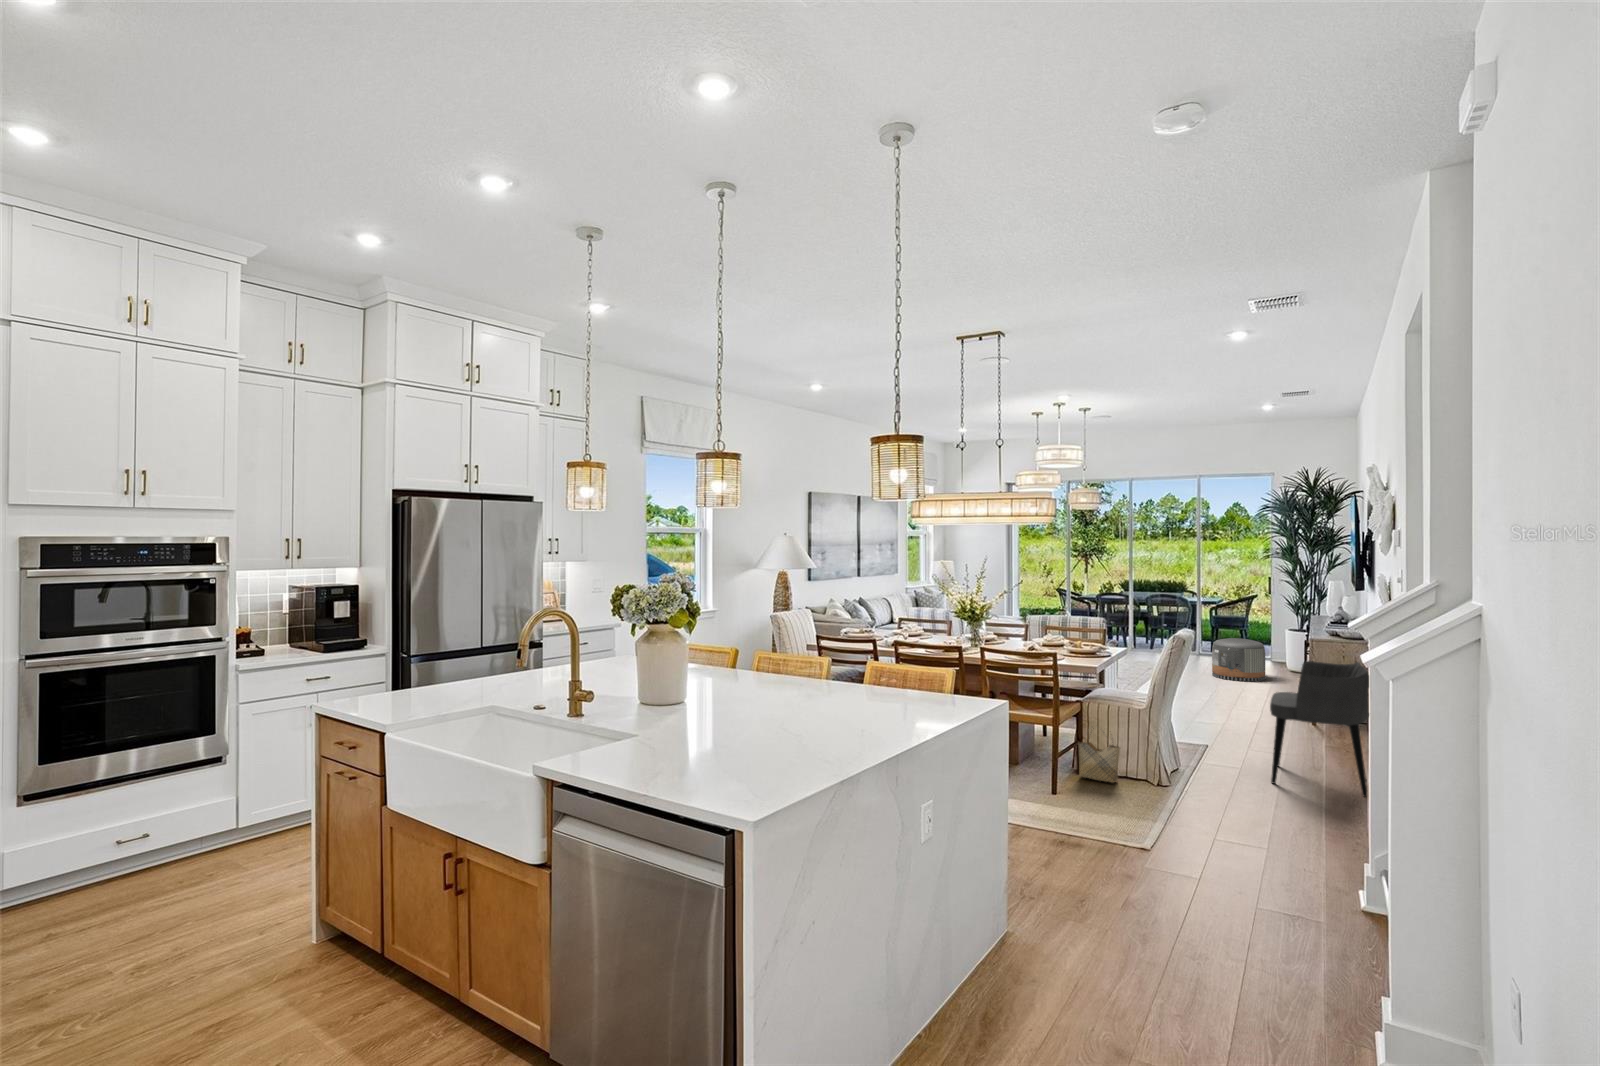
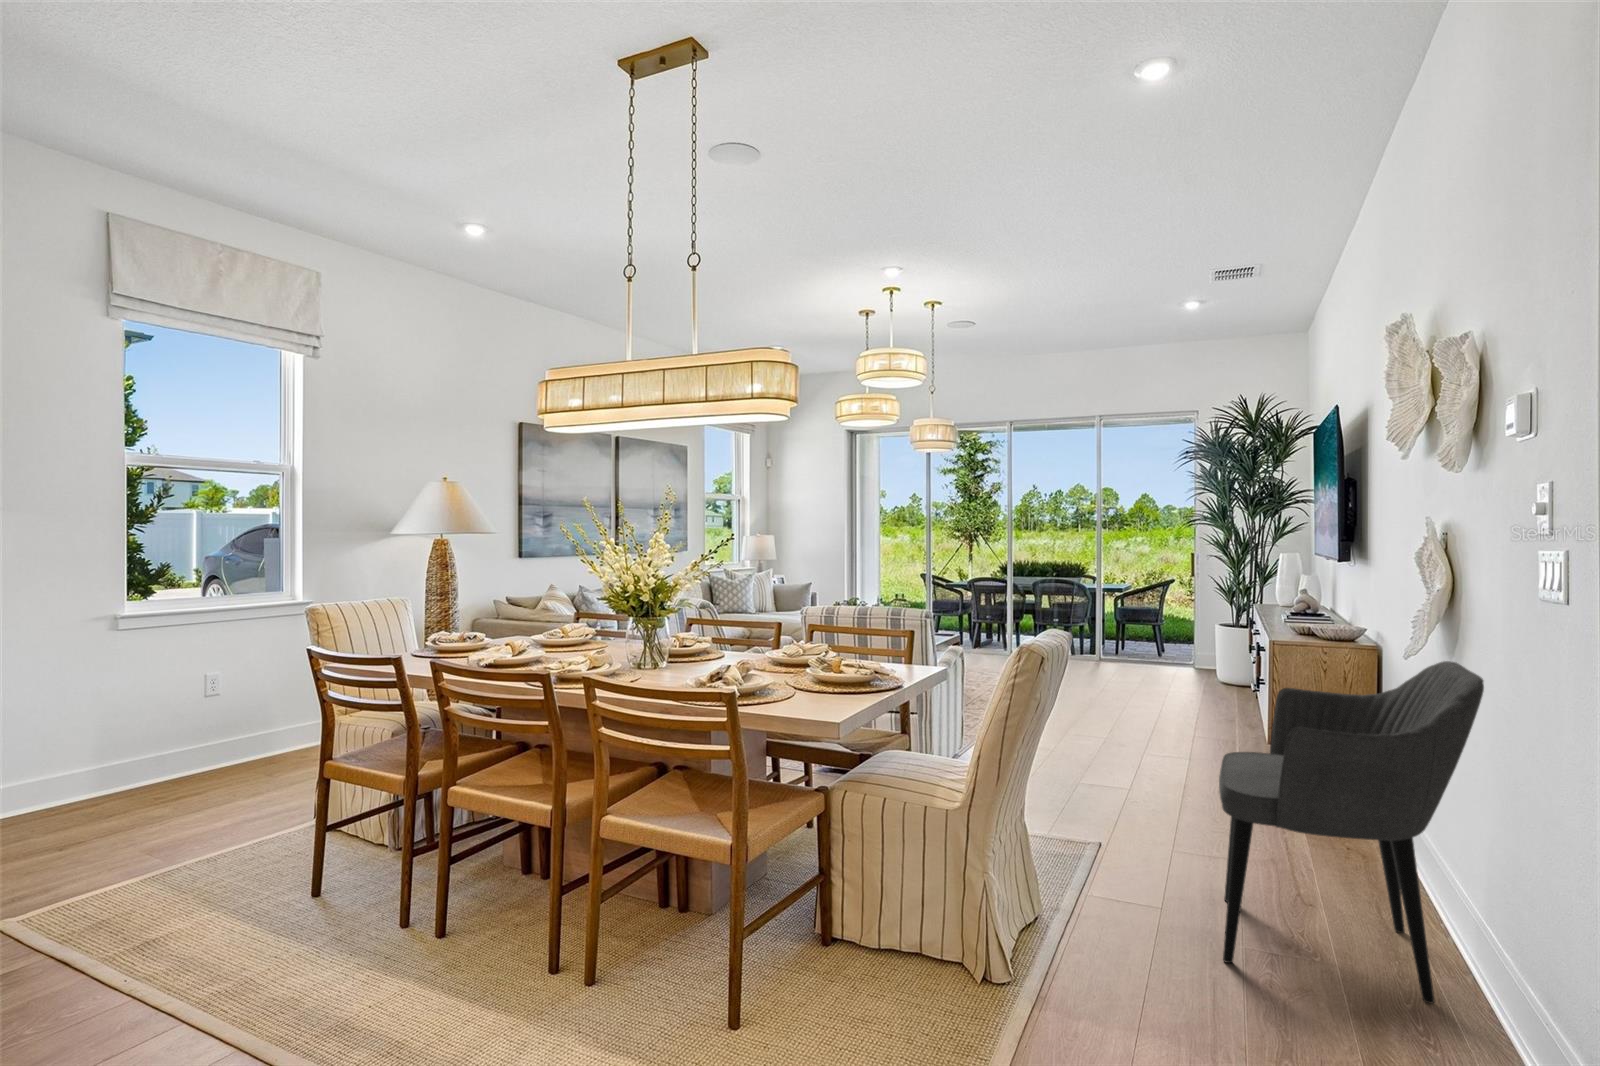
pouf: present [1212,638,1265,681] -> none [1116,640,1190,703]
woven basket: present [1078,732,1120,783] -> none [813,839,902,982]

